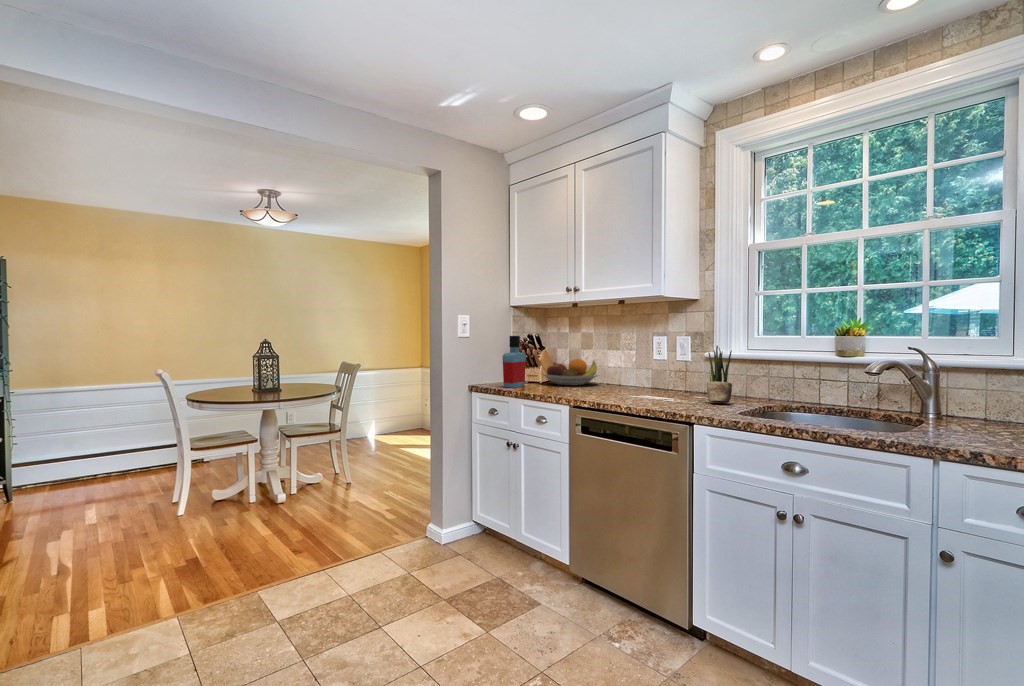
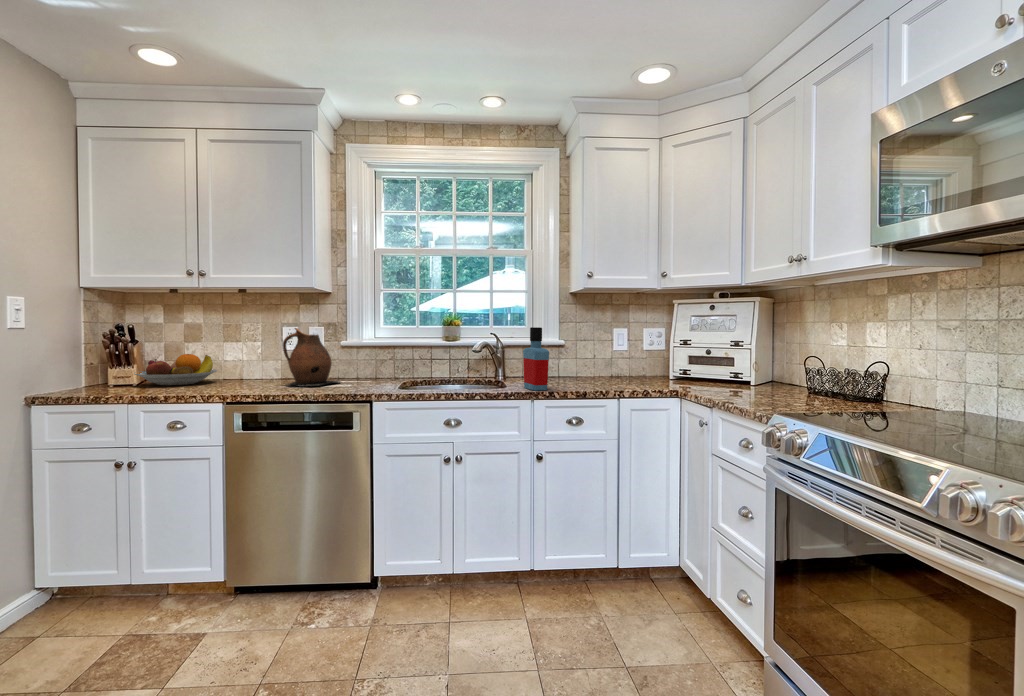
bottle: present [502,336,526,388] -> present [523,327,549,391]
ceramic pitcher: none [637,337,695,399] -> present [283,328,340,387]
potted plant: present [707,346,732,403] -> none [359,334,380,384]

